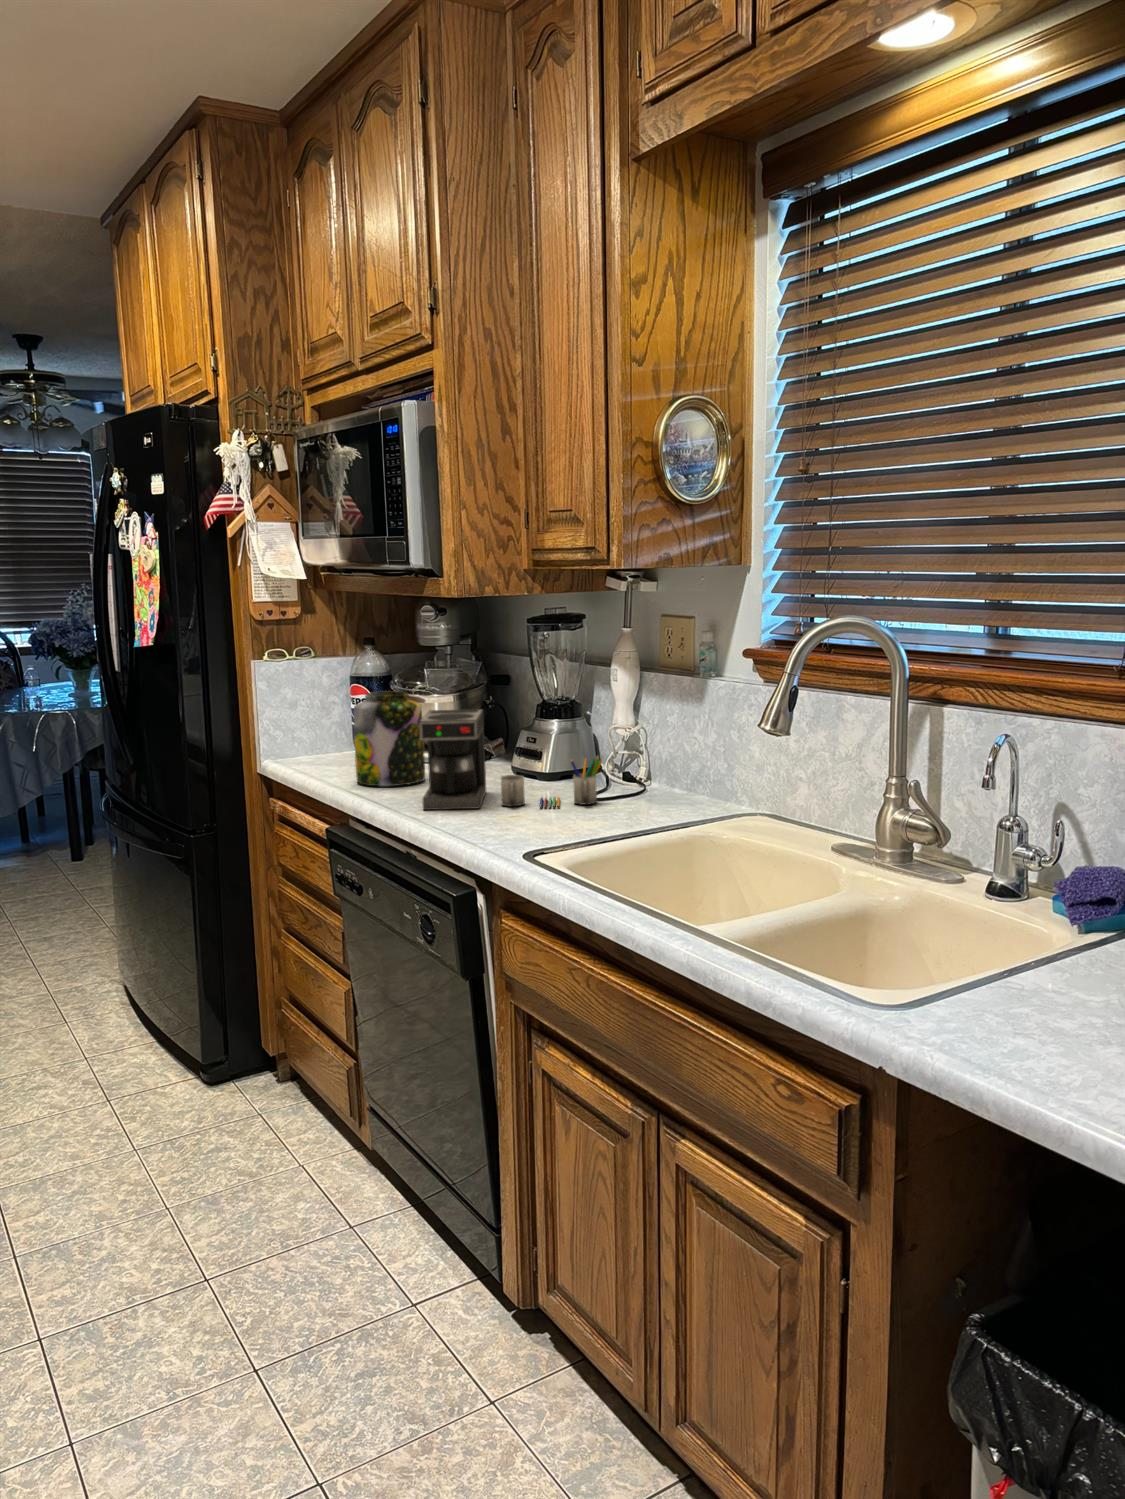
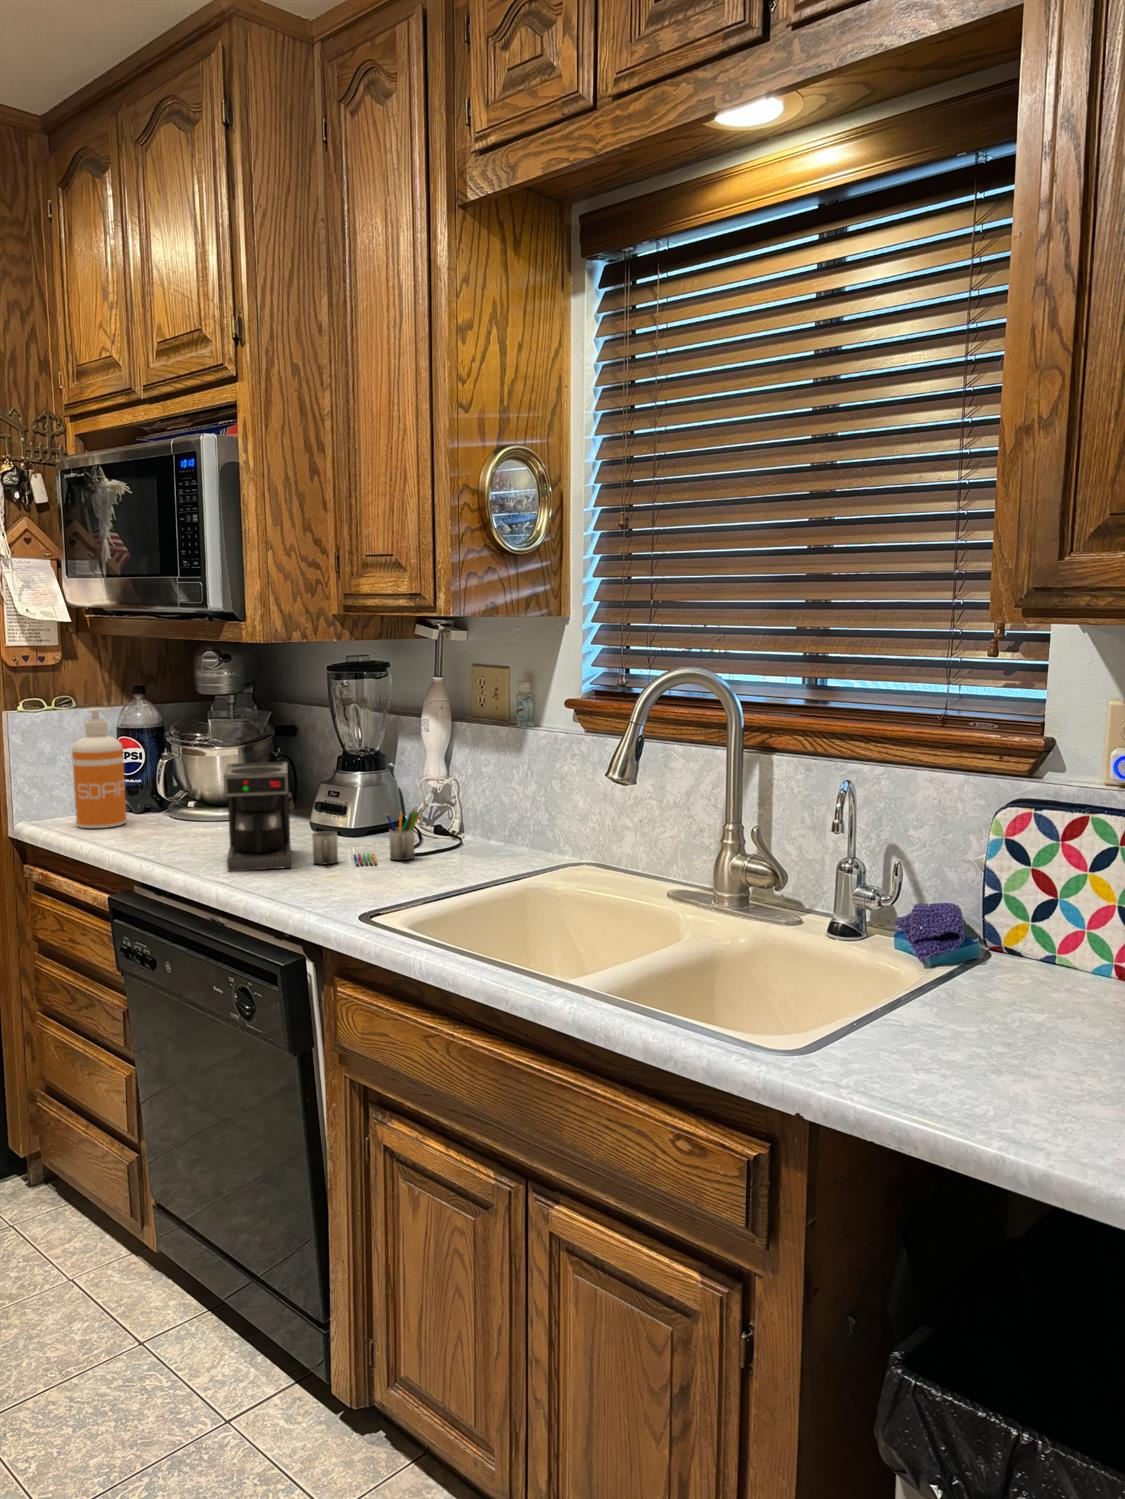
soap dispenser: none [305,659,352,768] -> present [72,708,127,828]
jar: present [353,691,425,786] -> none [136,744,218,847]

